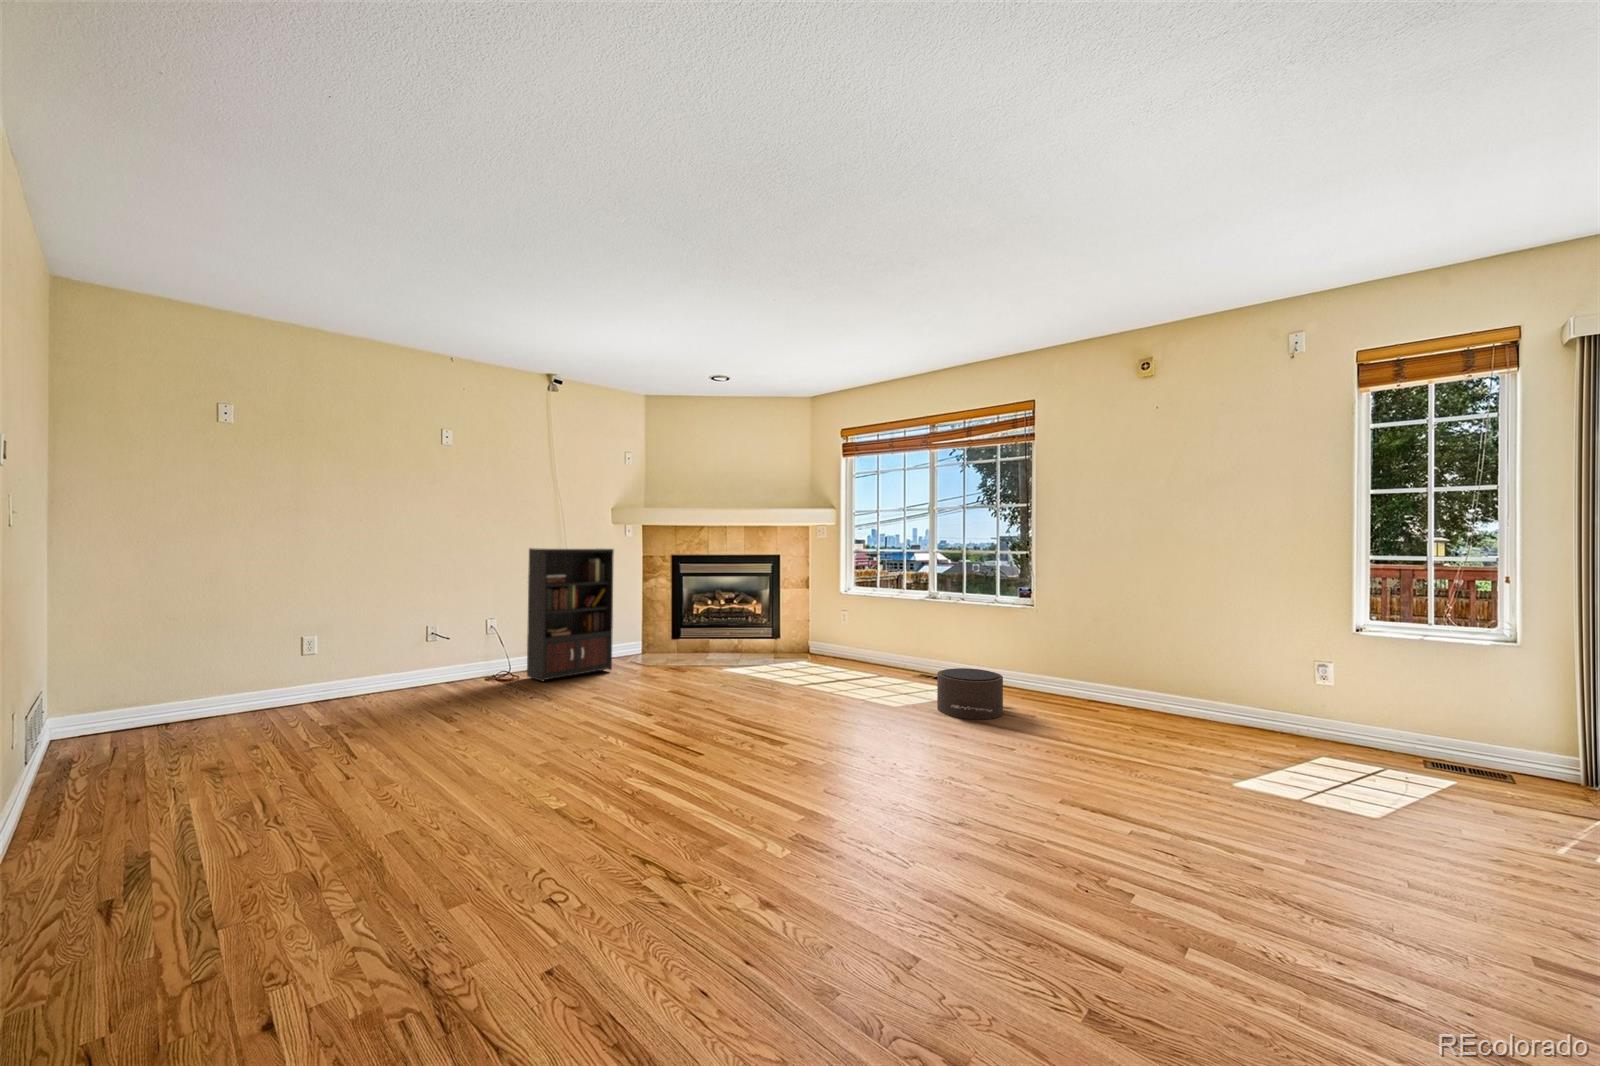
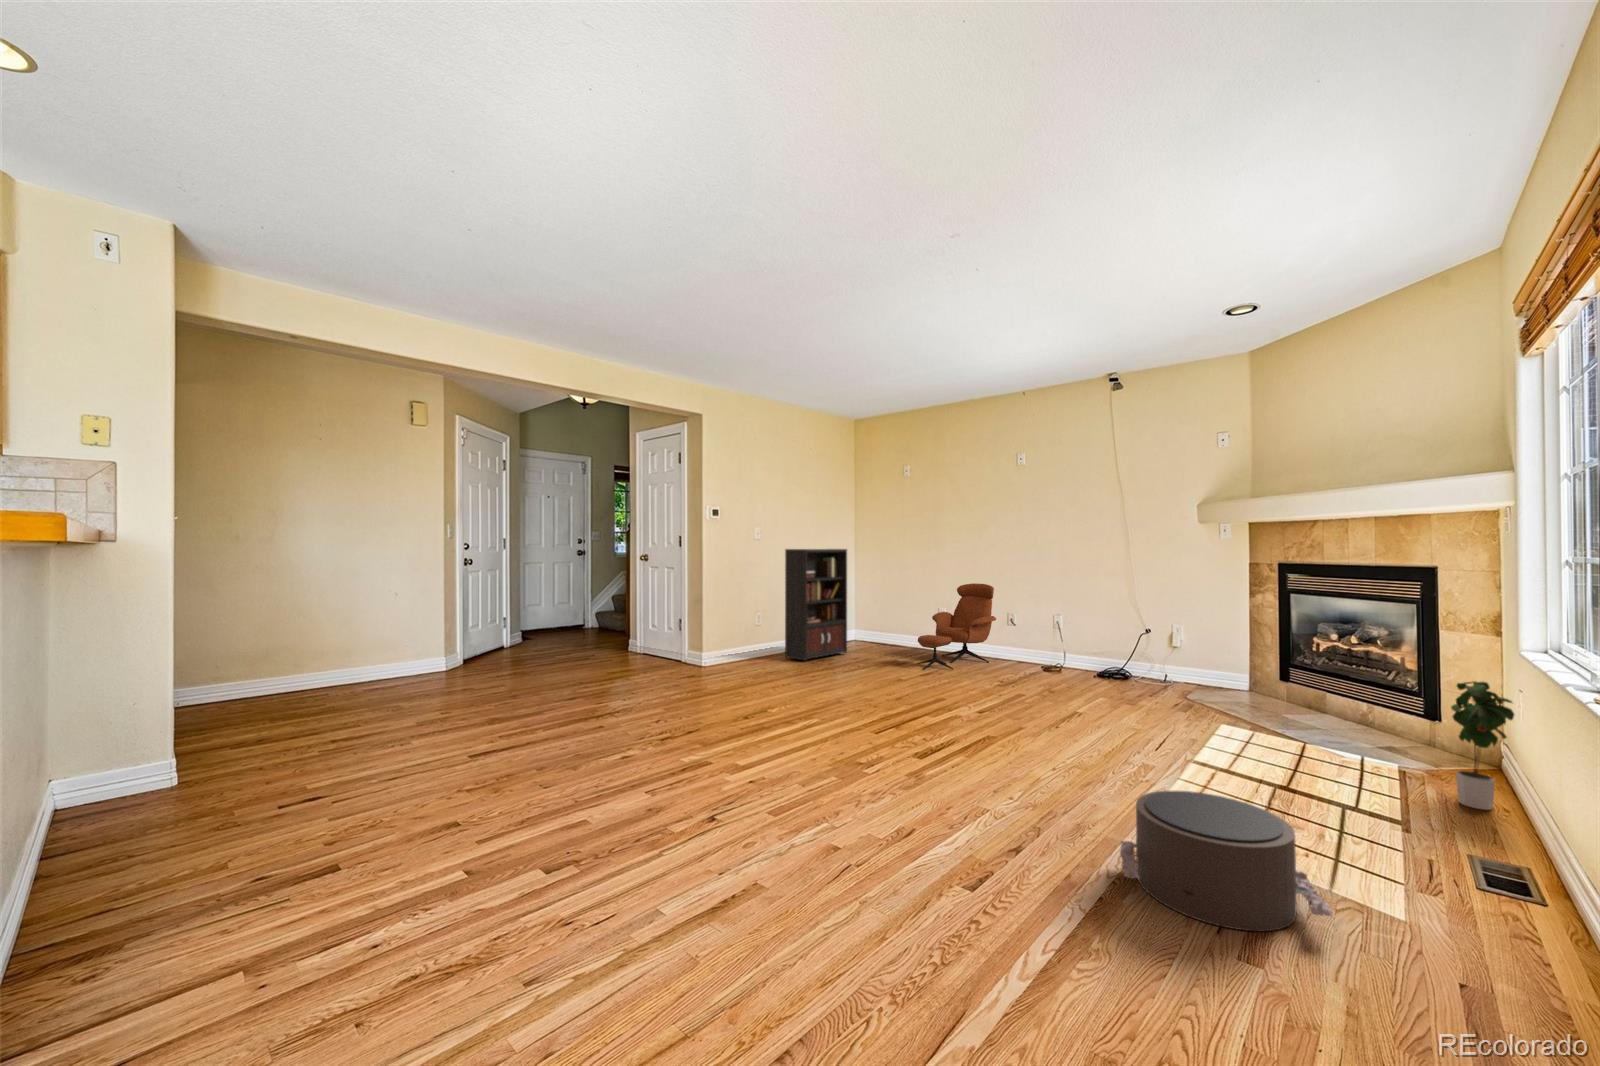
bookcase: present [527,548,614,681] -> present [785,549,847,660]
lounge chair: none [349,592,452,713] -> present [917,583,996,669]
potted plant: none [829,608,874,665] -> present [1451,681,1514,810]

